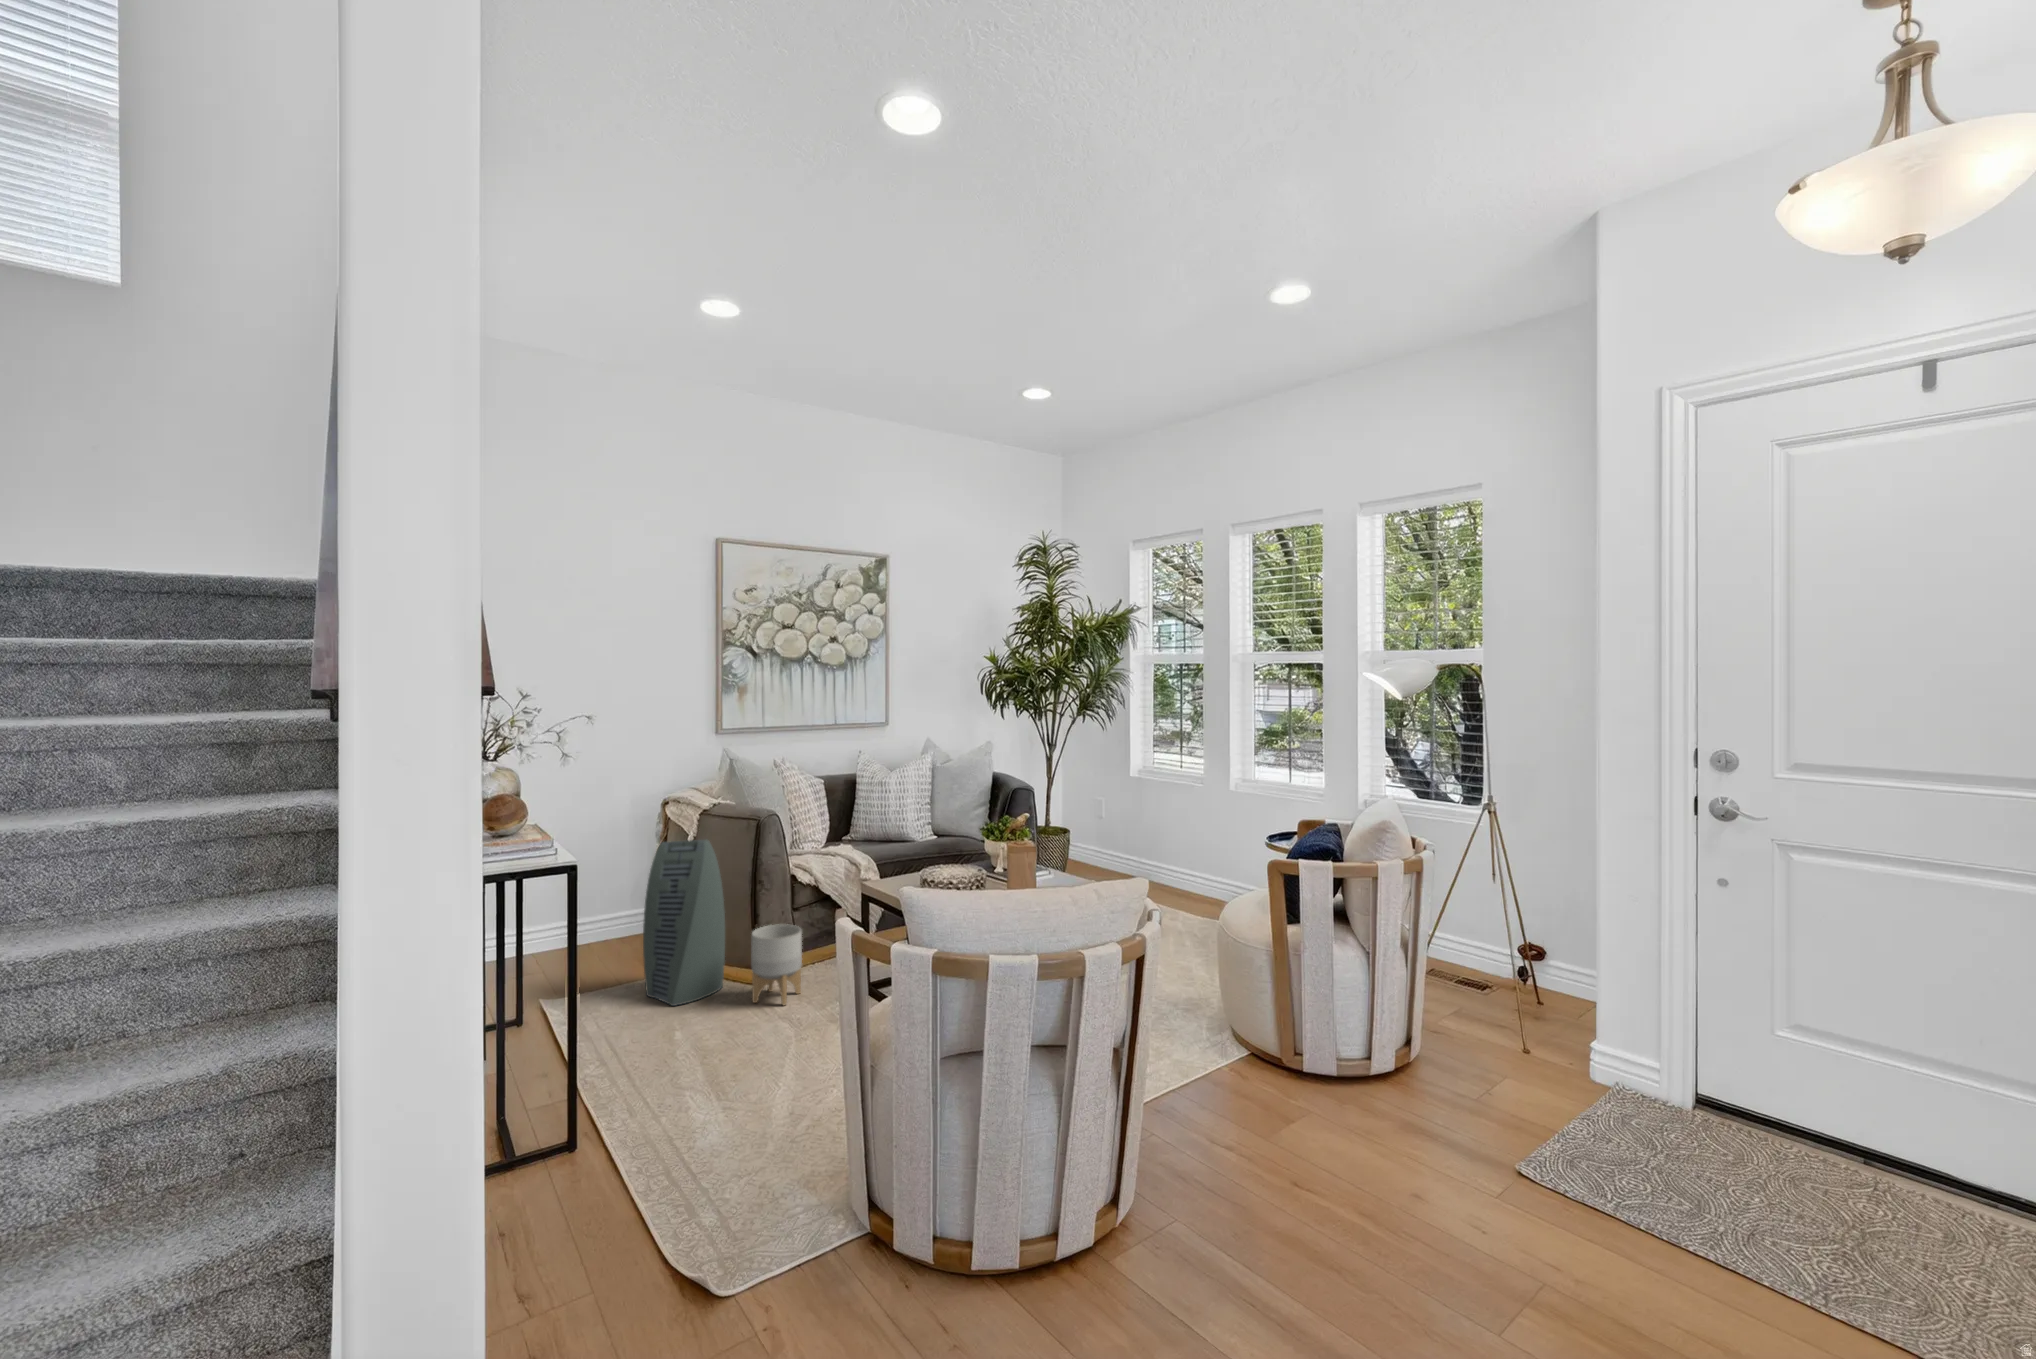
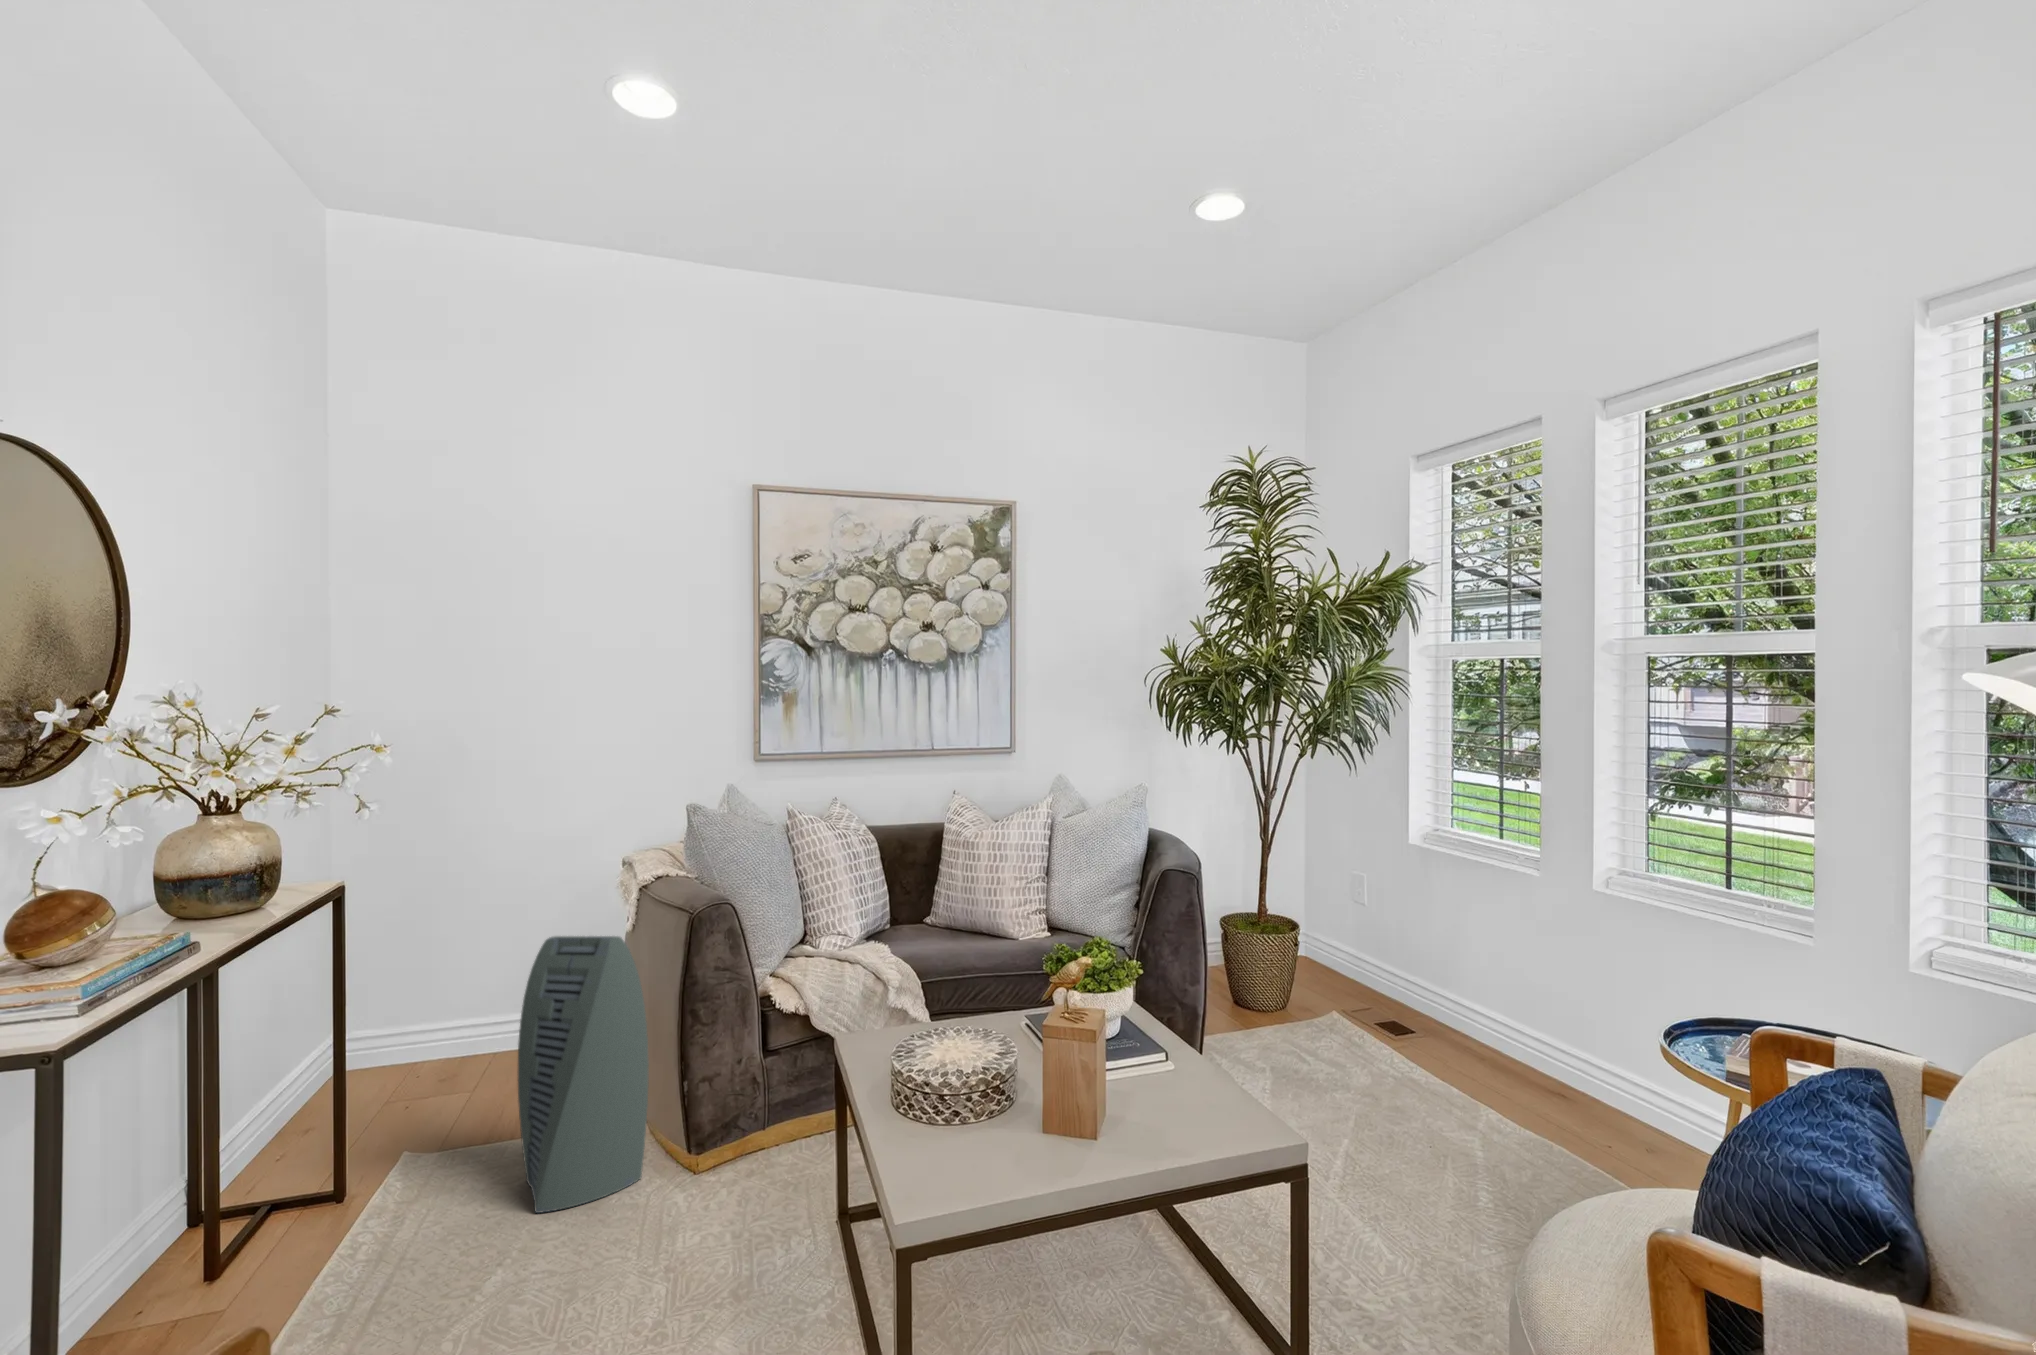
planter: present [752,924,802,1005] -> none [649,1089,737,1246]

